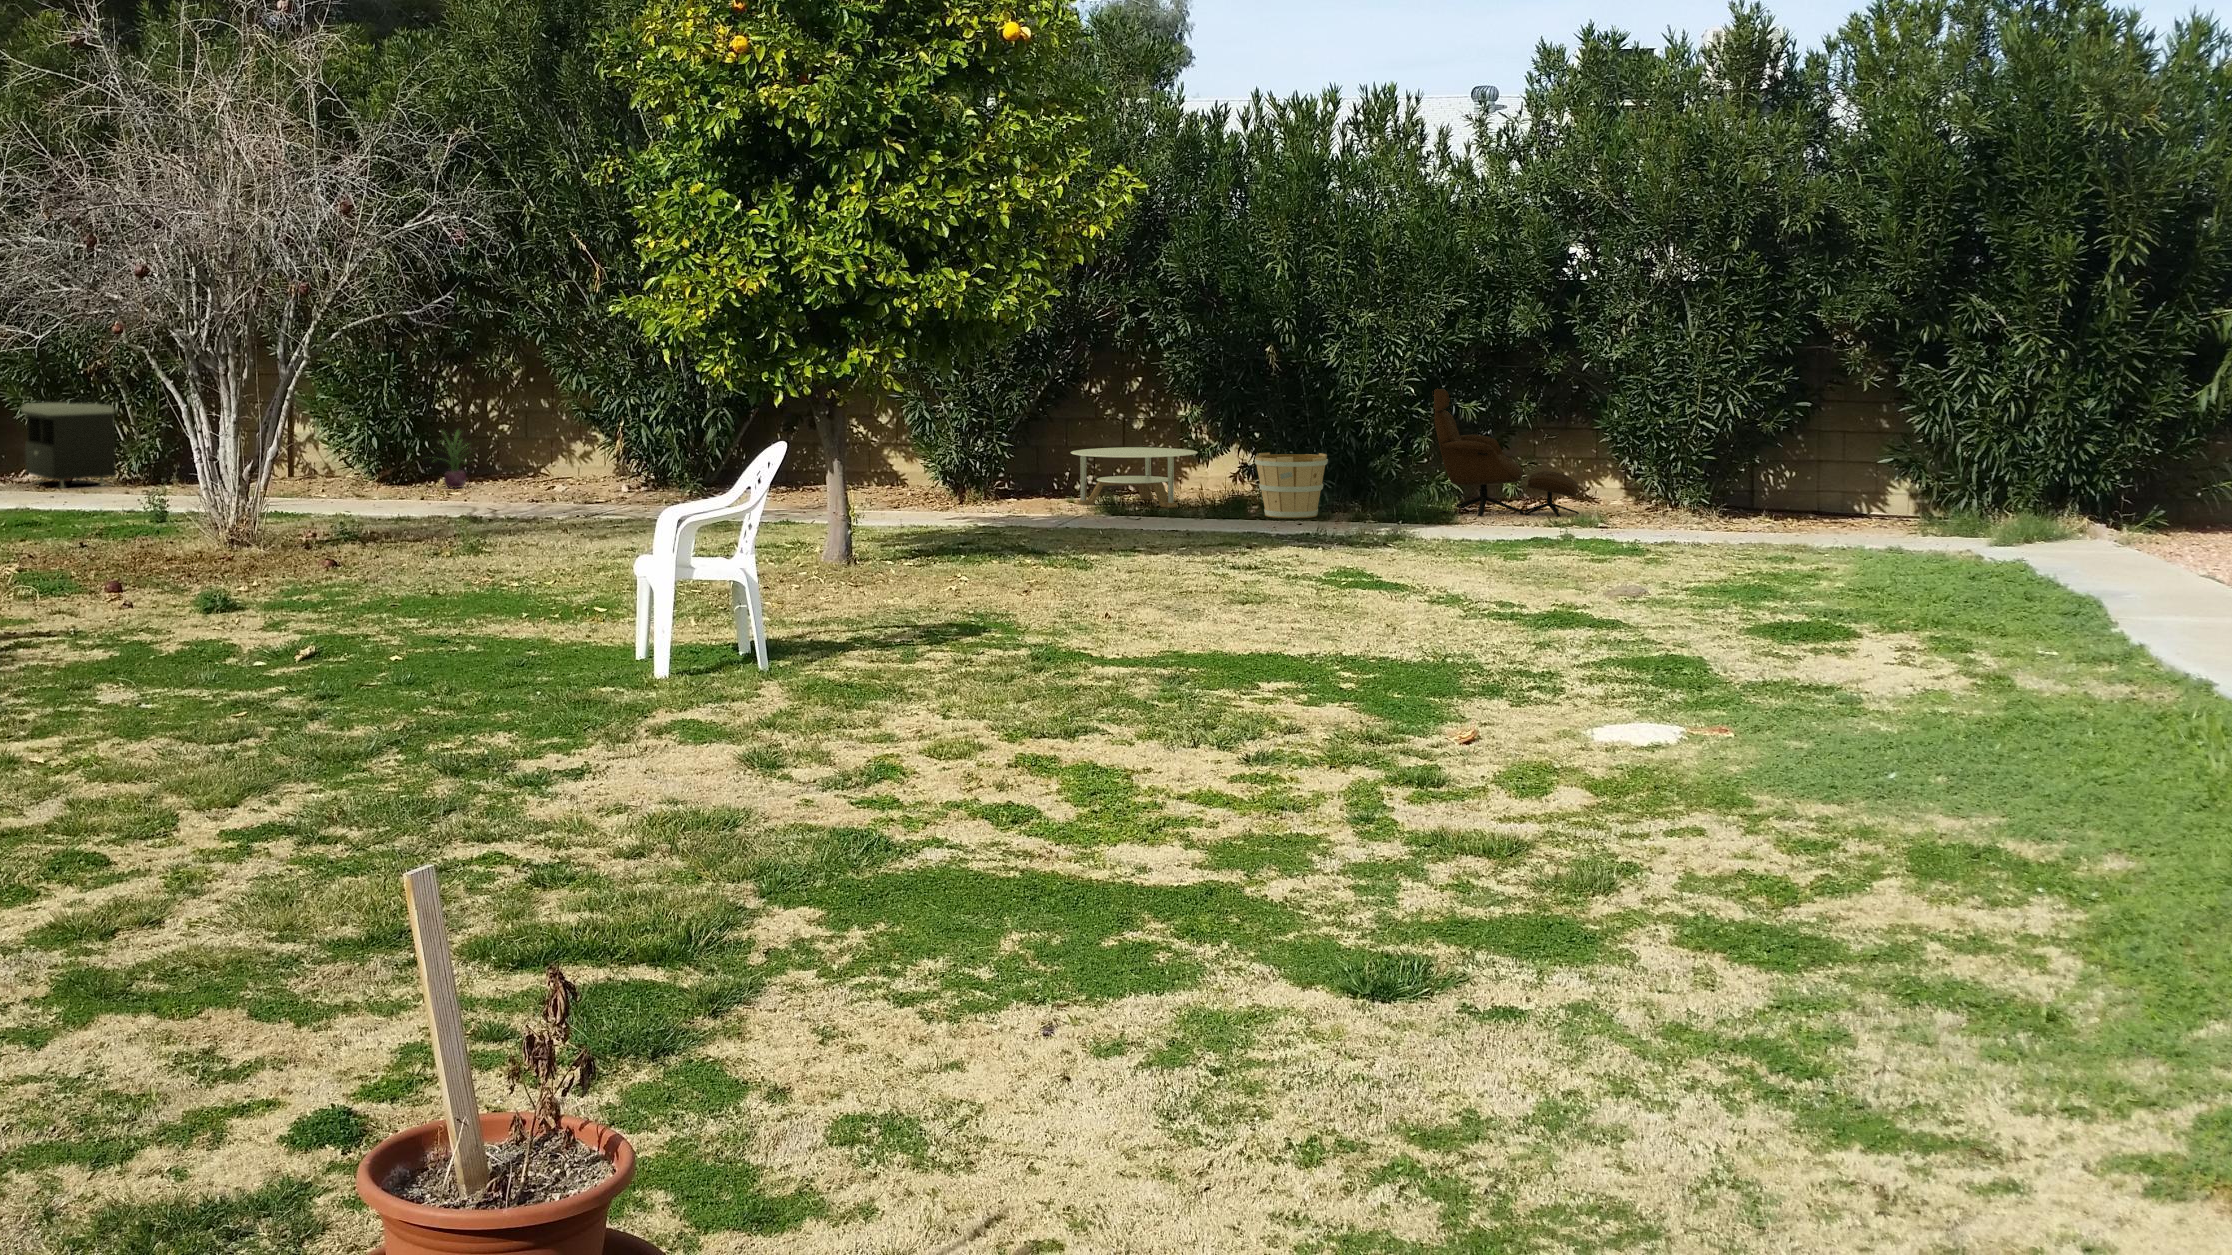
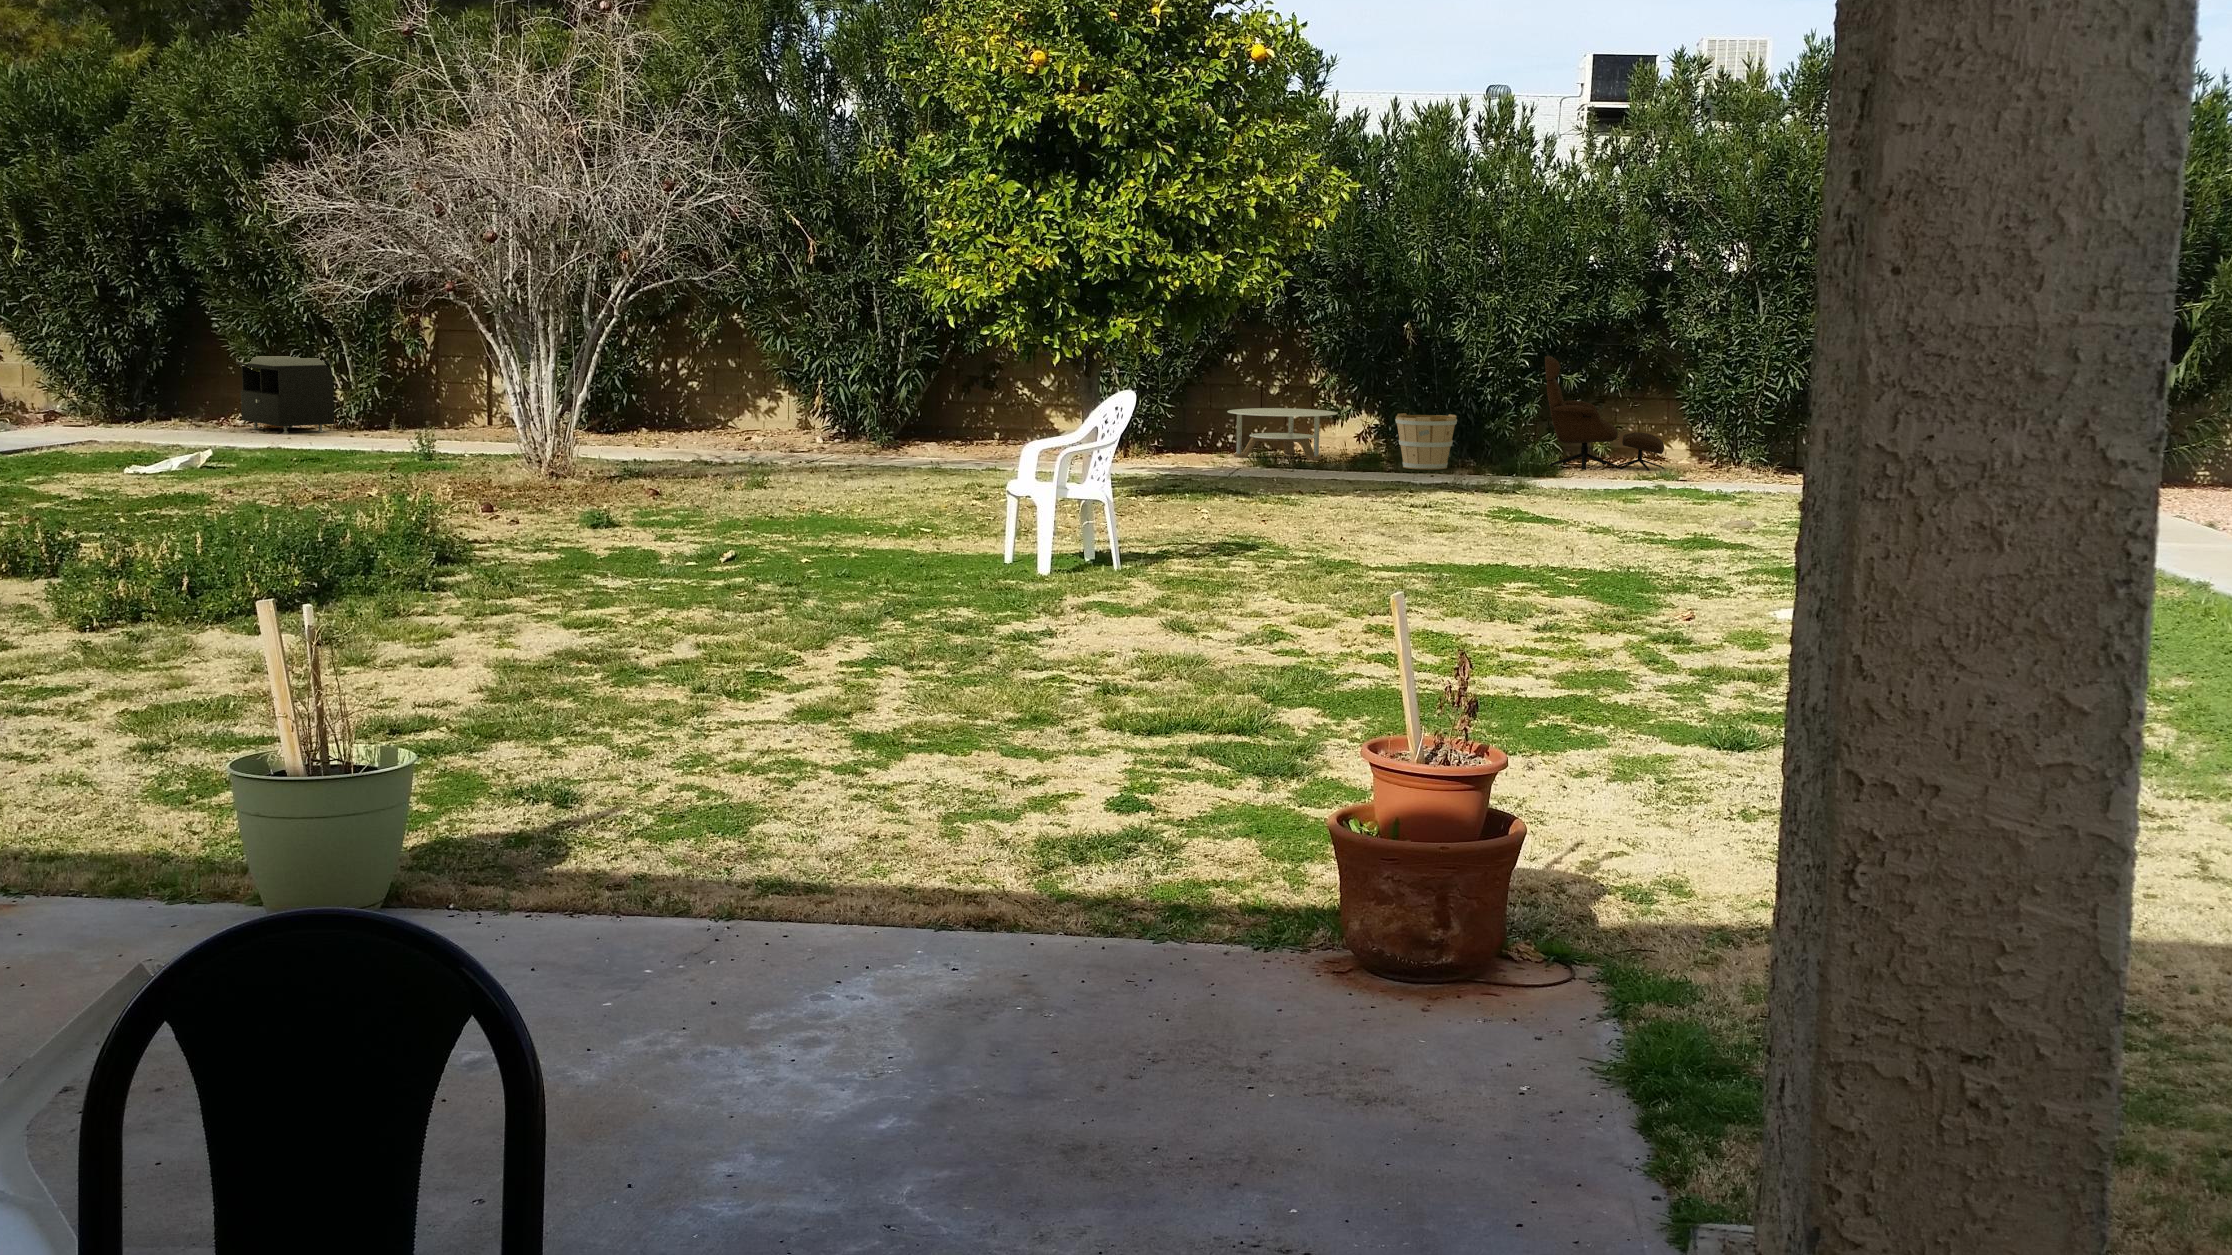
decorative plant: present [432,430,467,488] -> none [625,384,688,438]

